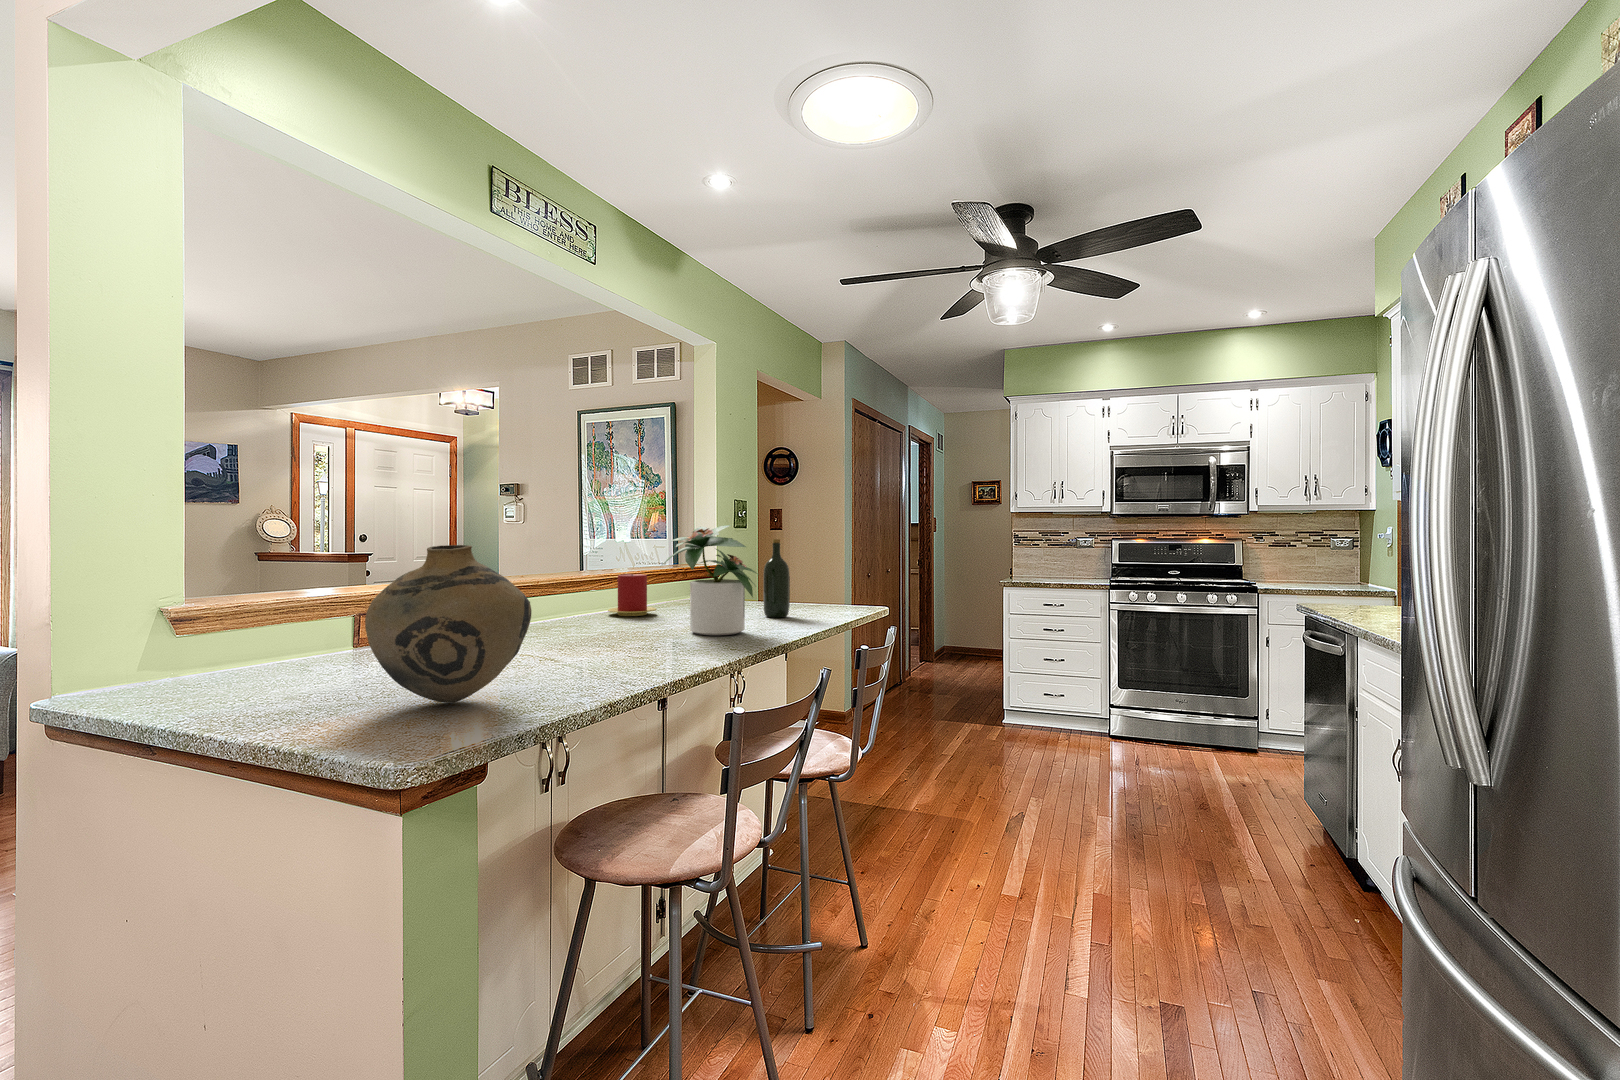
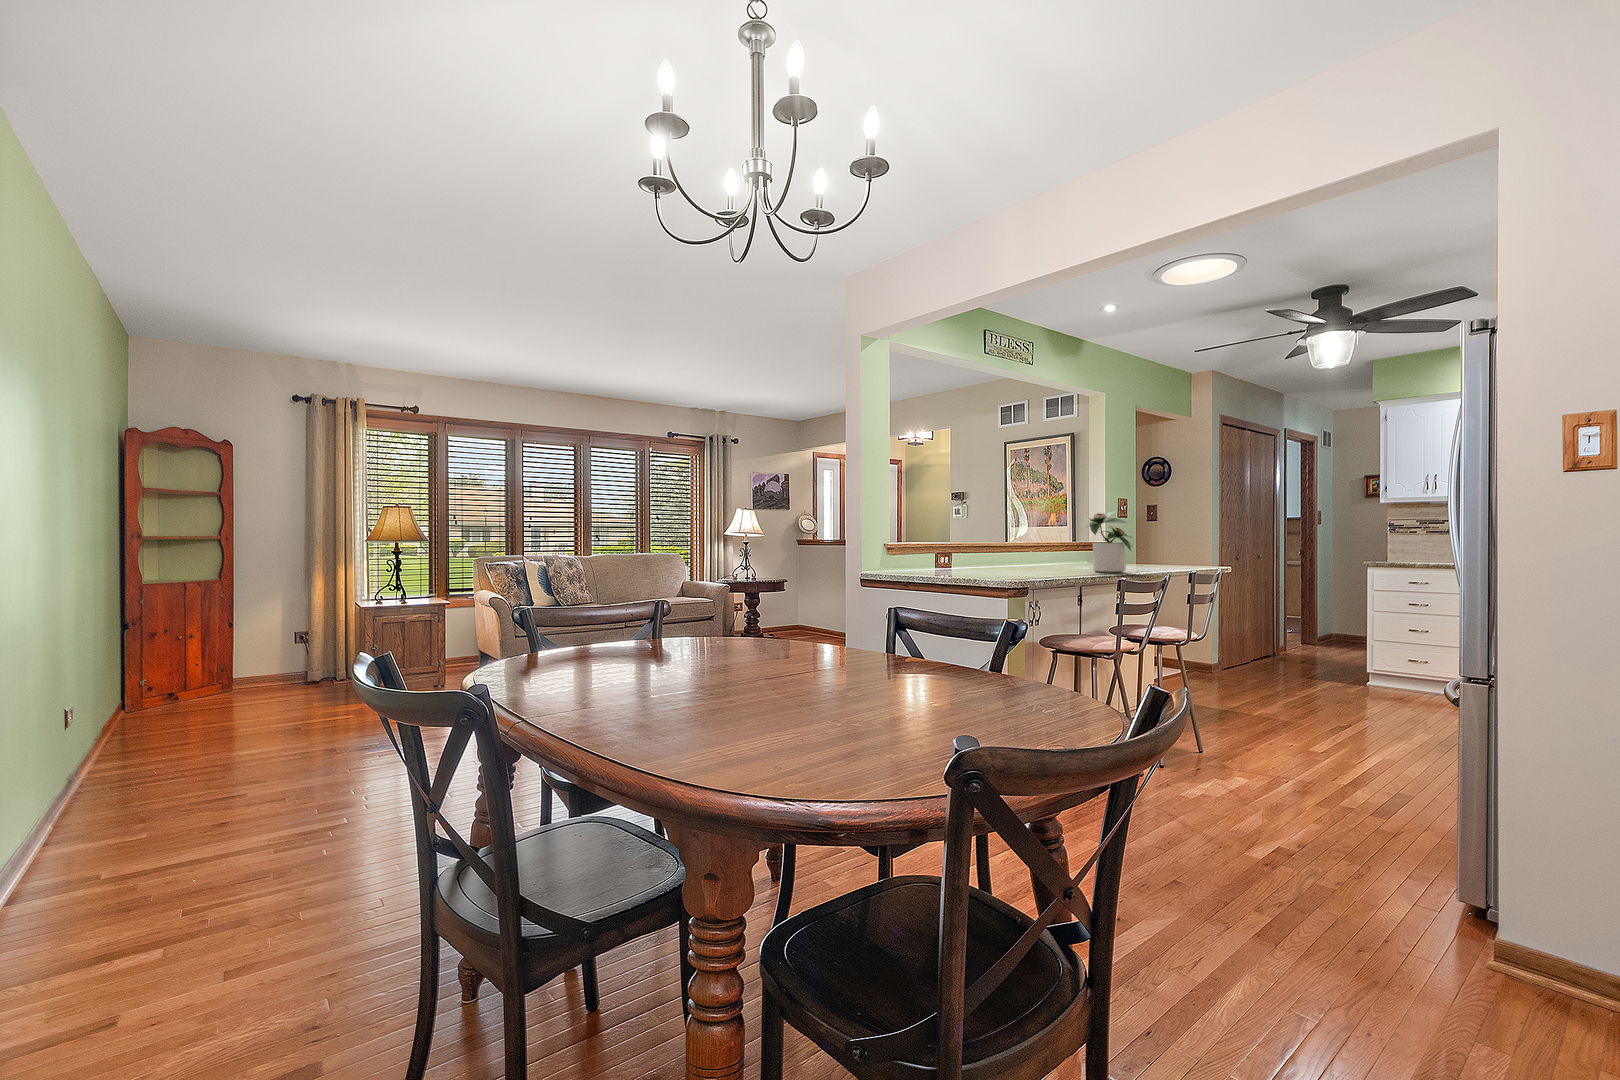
wine bottle: present [763,539,790,618] -> none [1139,521,1157,570]
vase: present [365,545,532,703] -> none [971,516,1031,578]
candle: present [608,574,657,616] -> none [1040,543,1069,567]

